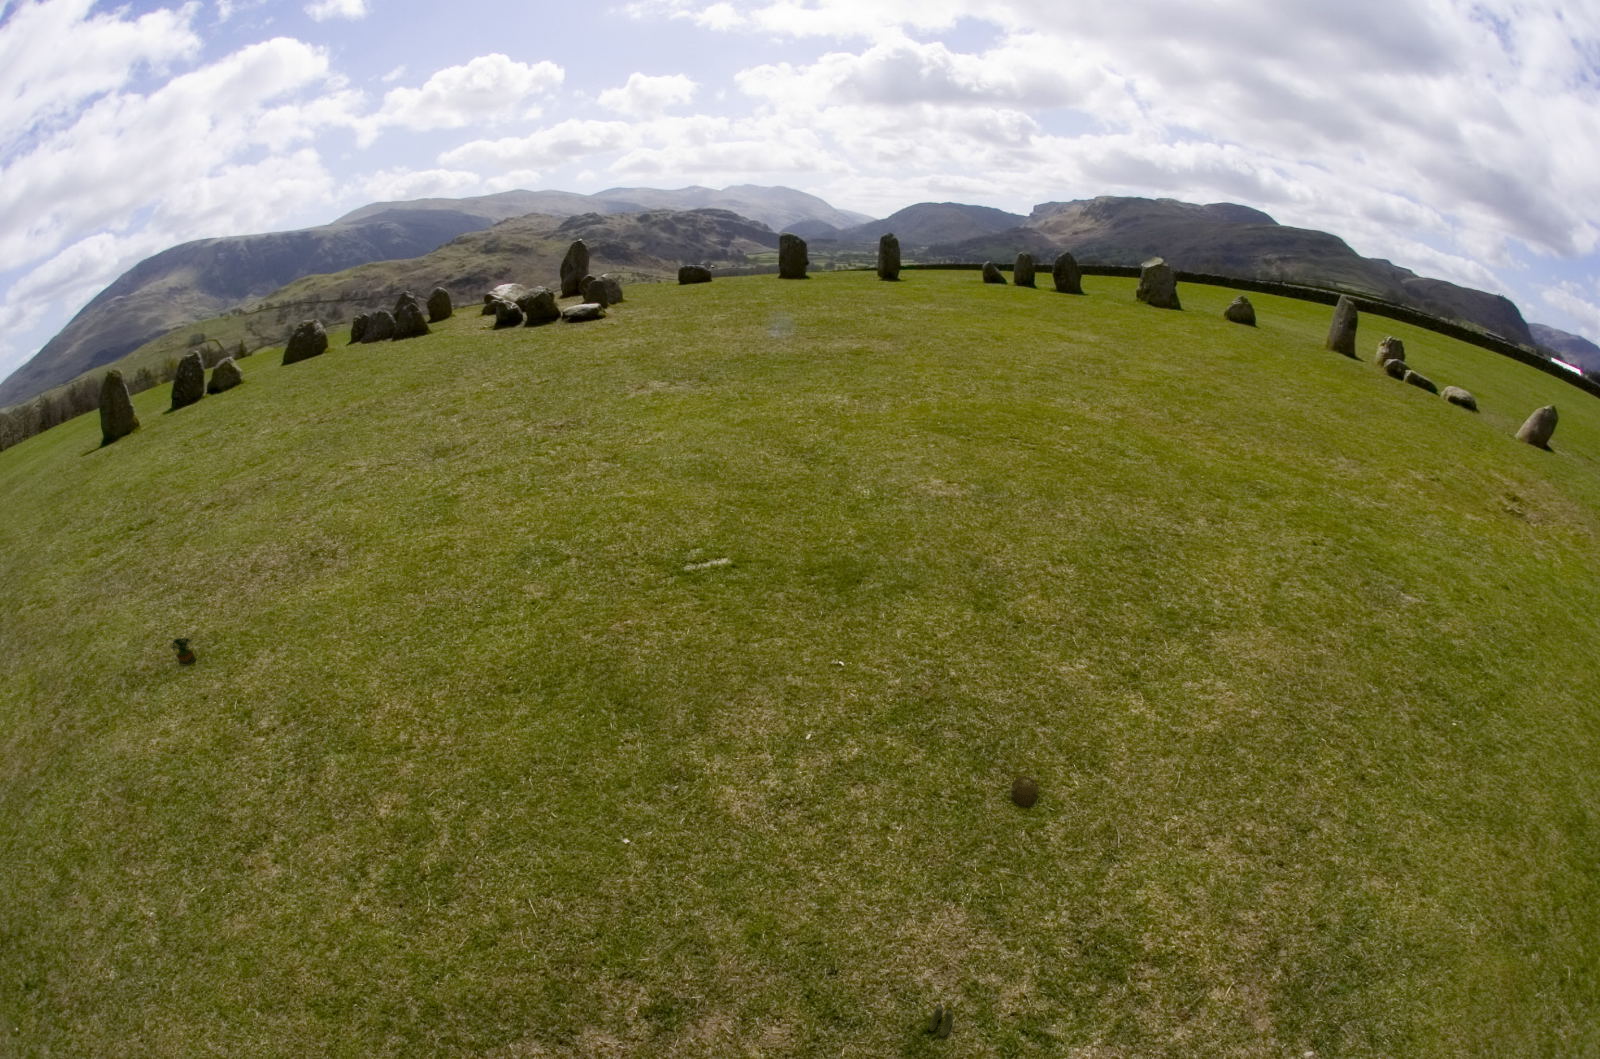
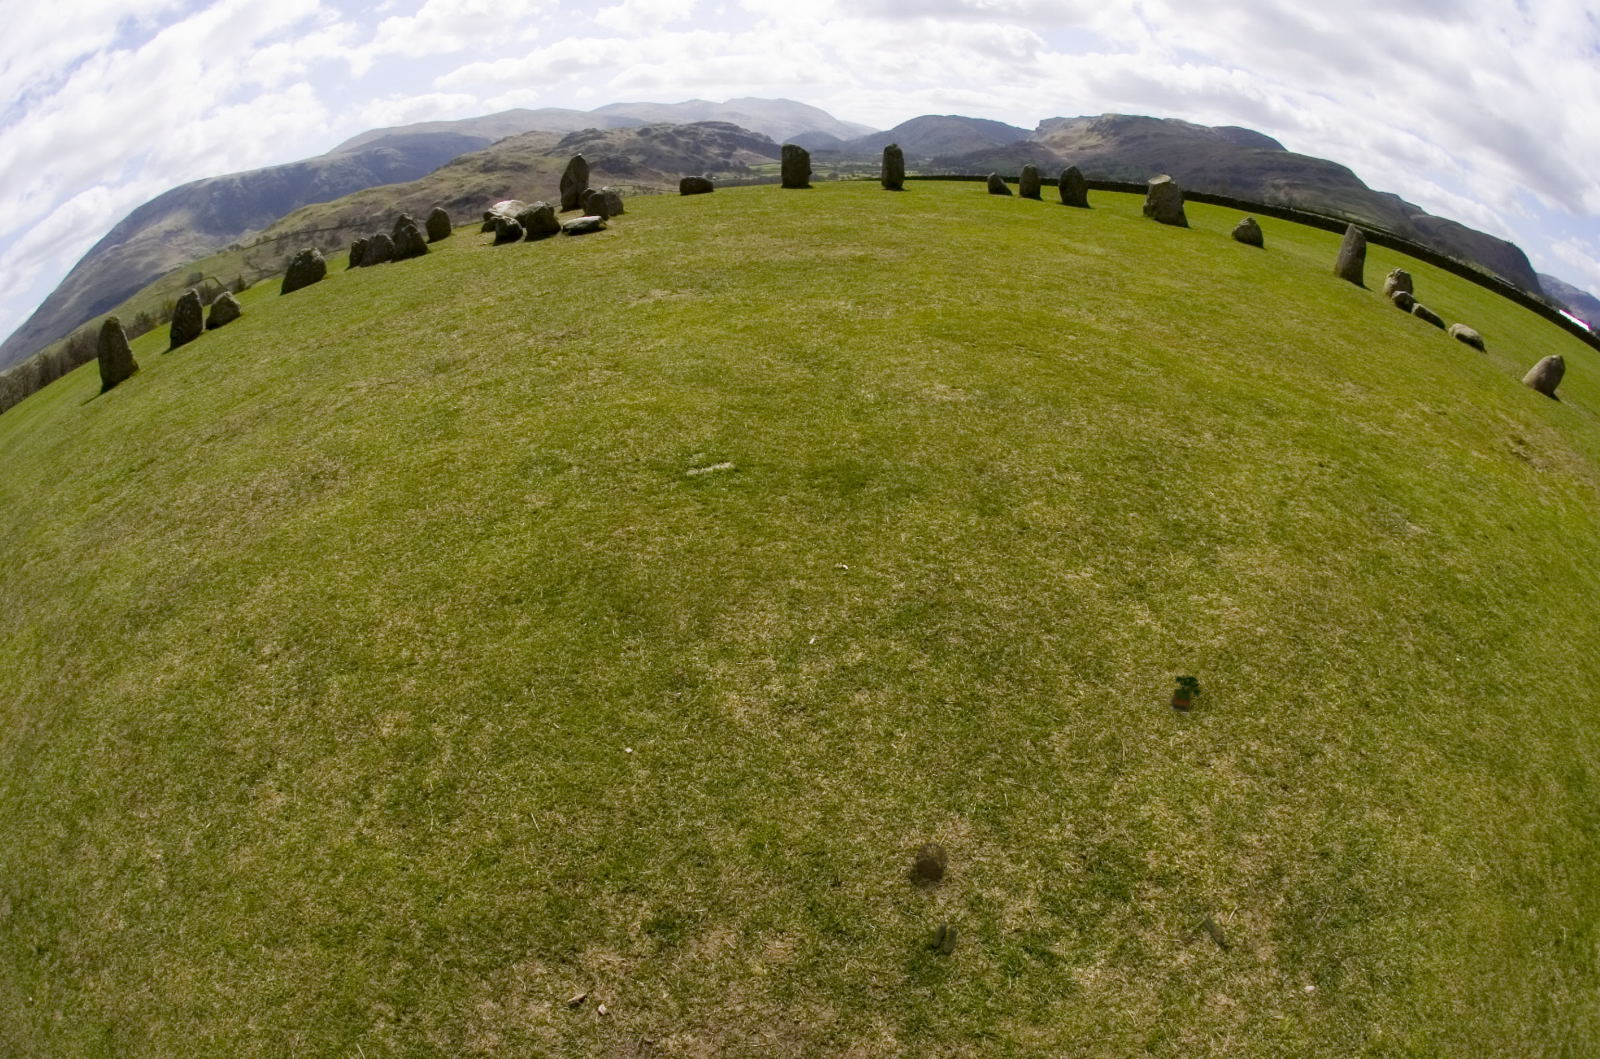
potted tree: present [171,638,196,666] -> present [1172,675,1201,712]
woven basket: present [1012,776,1039,806] -> present [916,842,948,878]
bag: none [1200,998,1220,1026] -> present [1204,917,1224,944]

